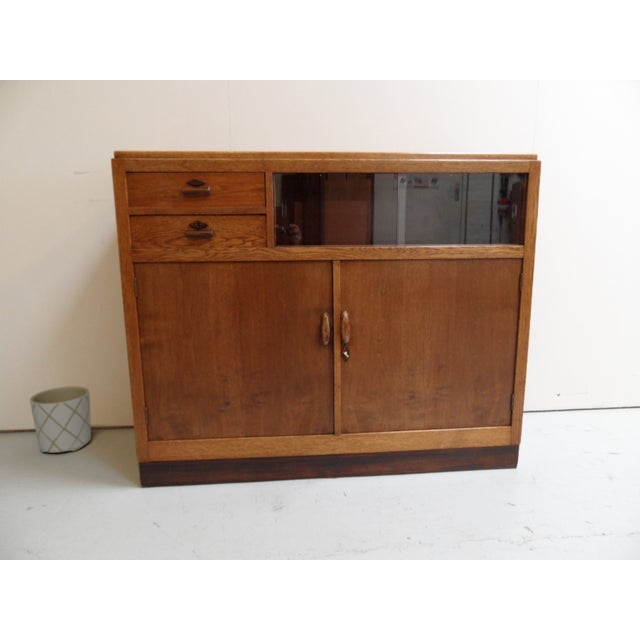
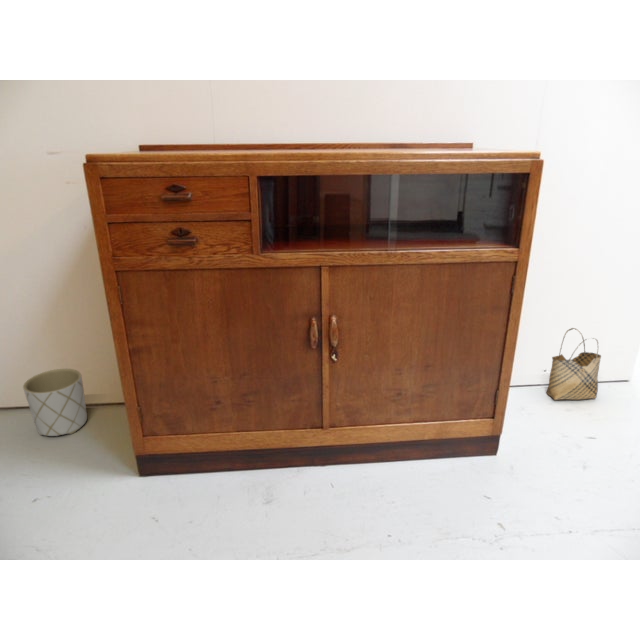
woven basket: none [563,348,616,422] -> present [547,328,601,400]

